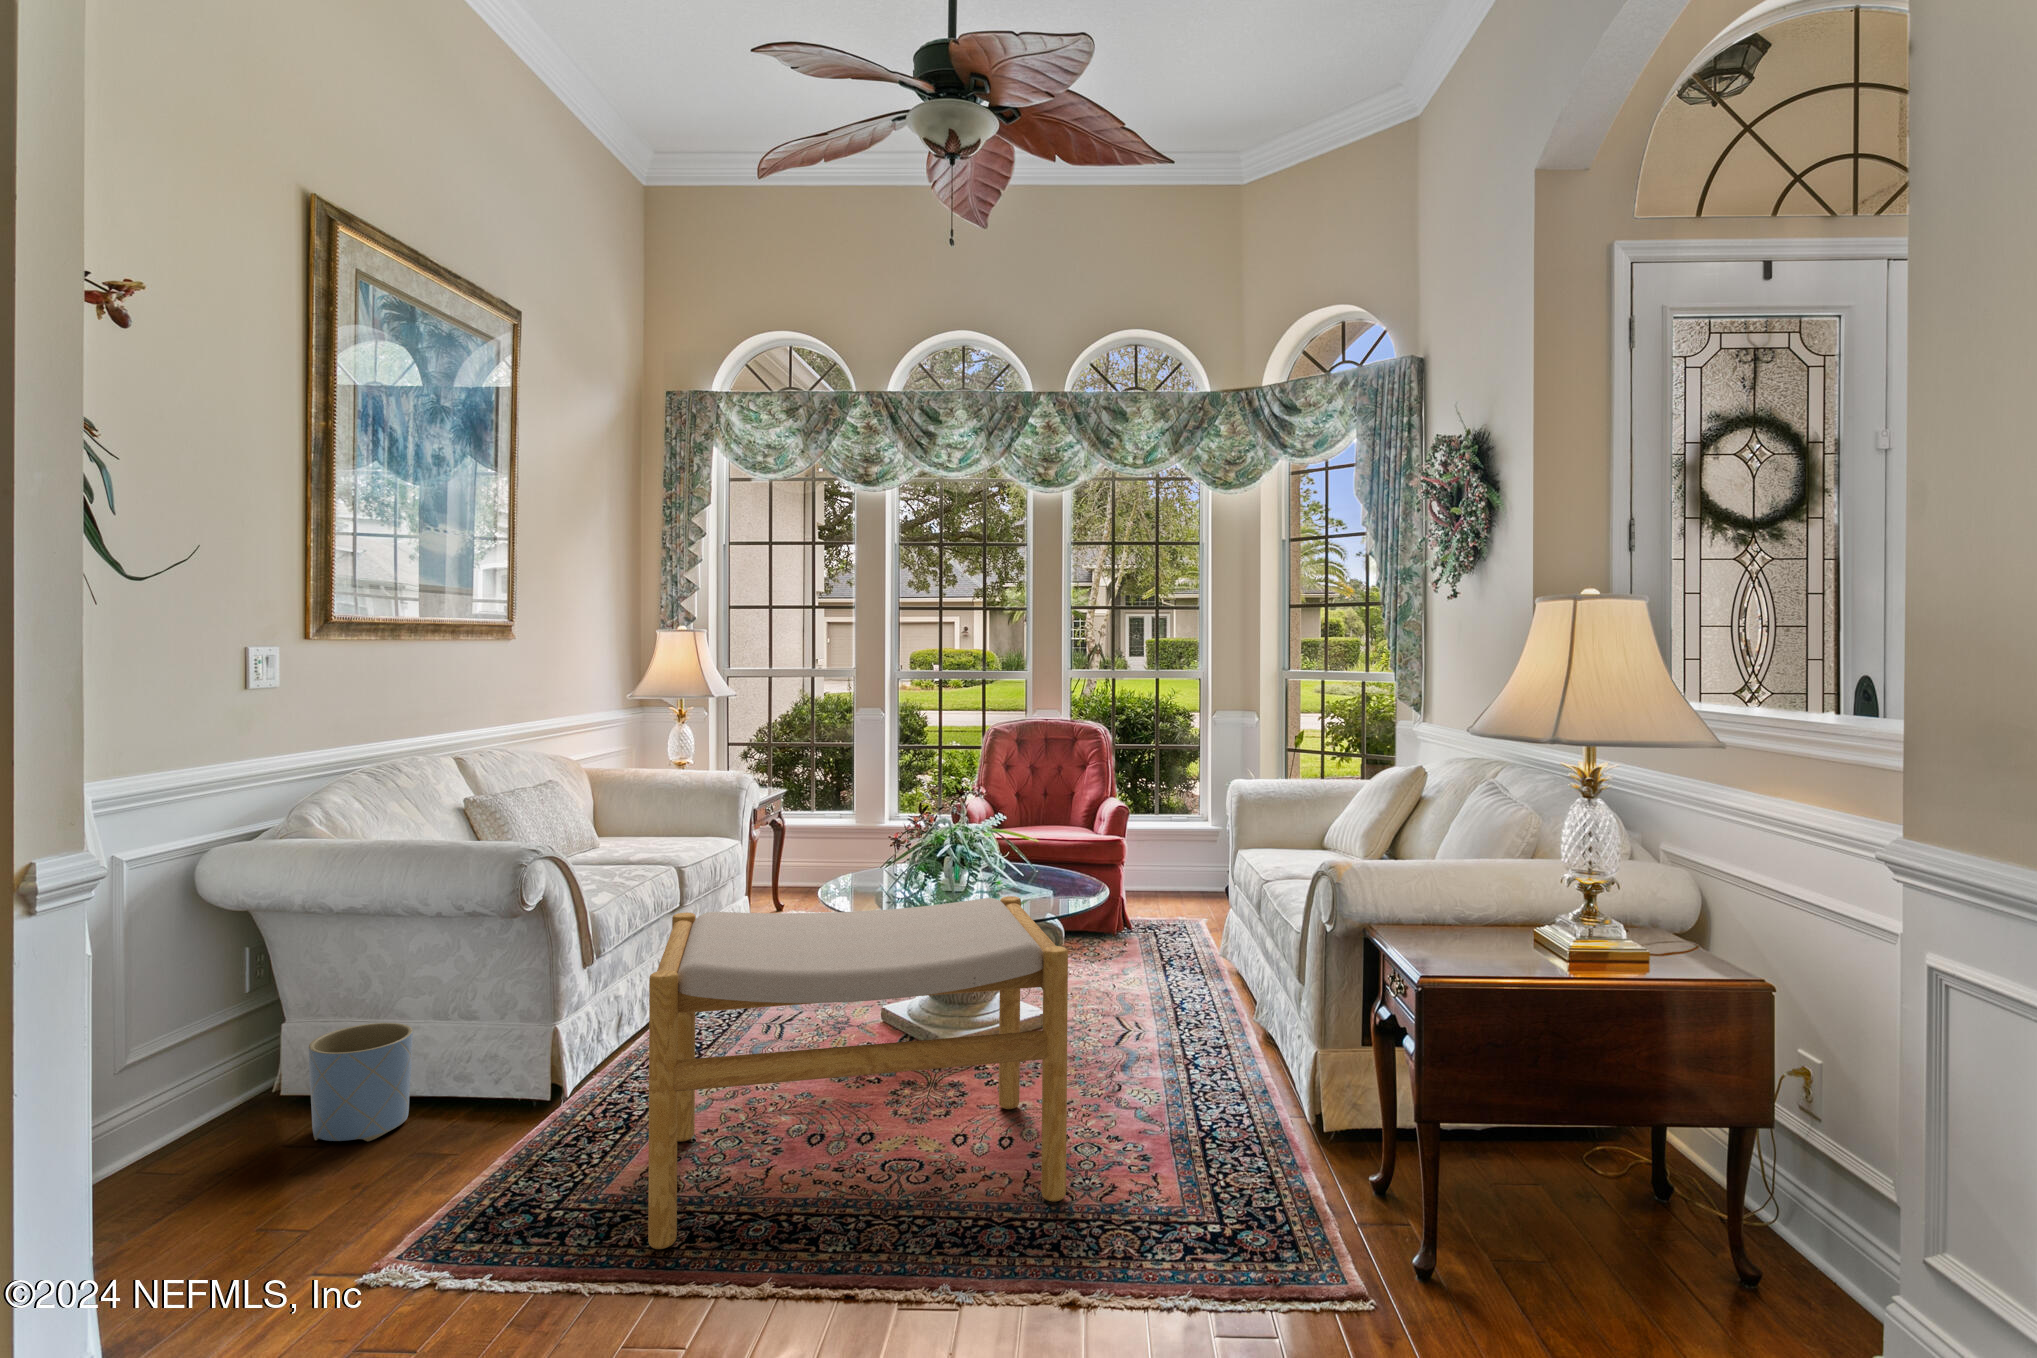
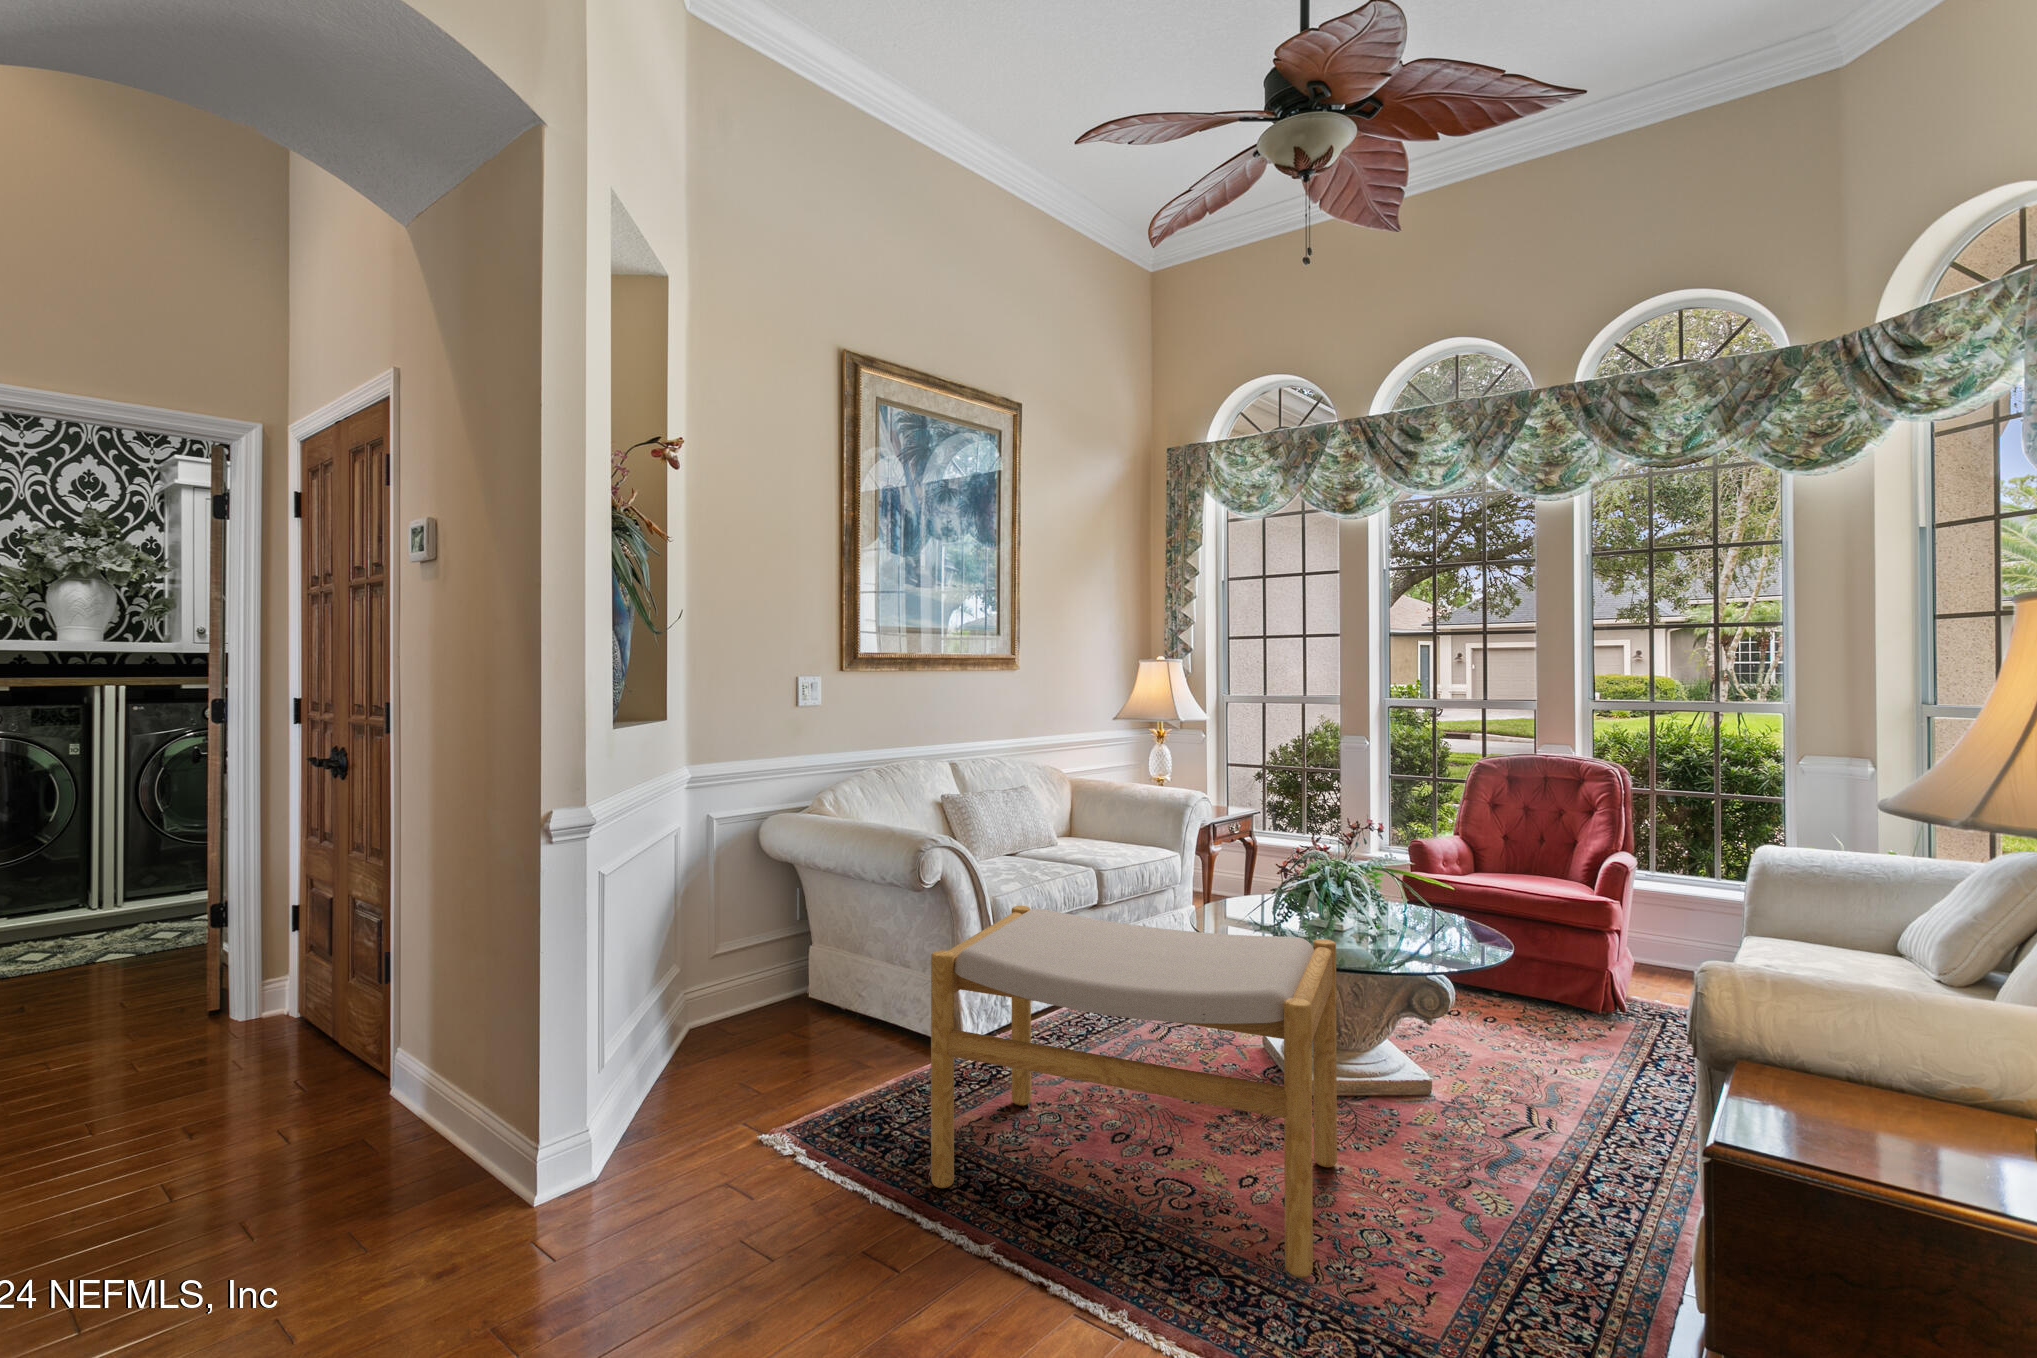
planter: present [309,1023,413,1141] -> none [803,955,868,1042]

